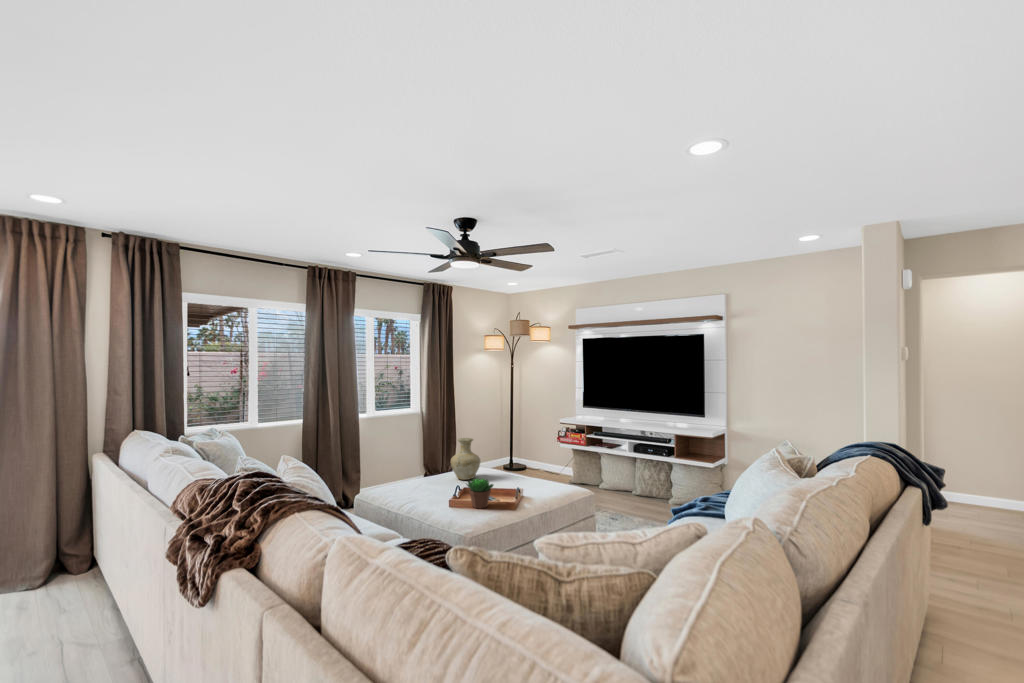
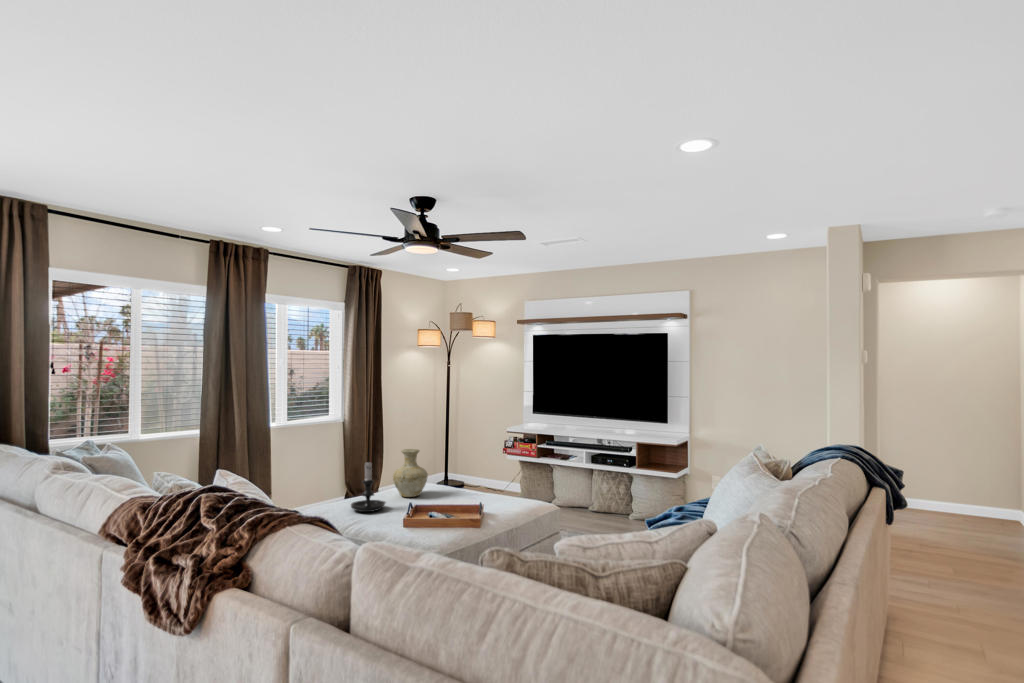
candle holder: none [412,447,442,492] -> present [351,462,386,512]
succulent plant: present [467,478,494,508] -> none [419,493,451,528]

